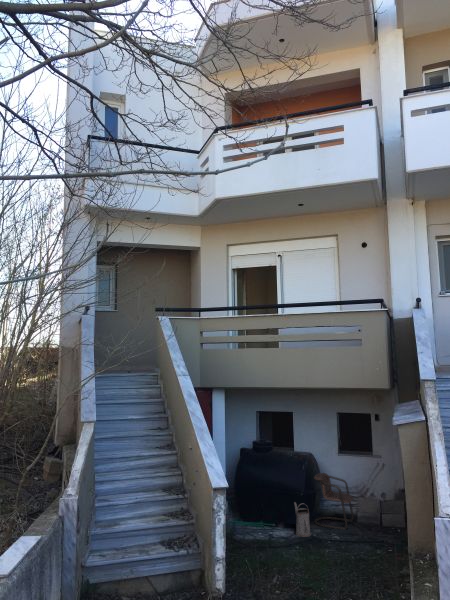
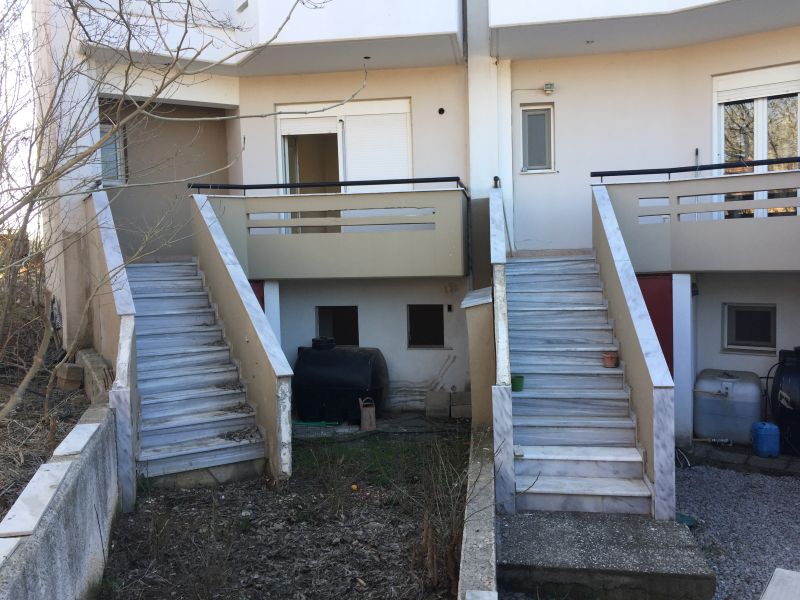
chair: present [314,473,354,530] -> none [381,368,421,423]

